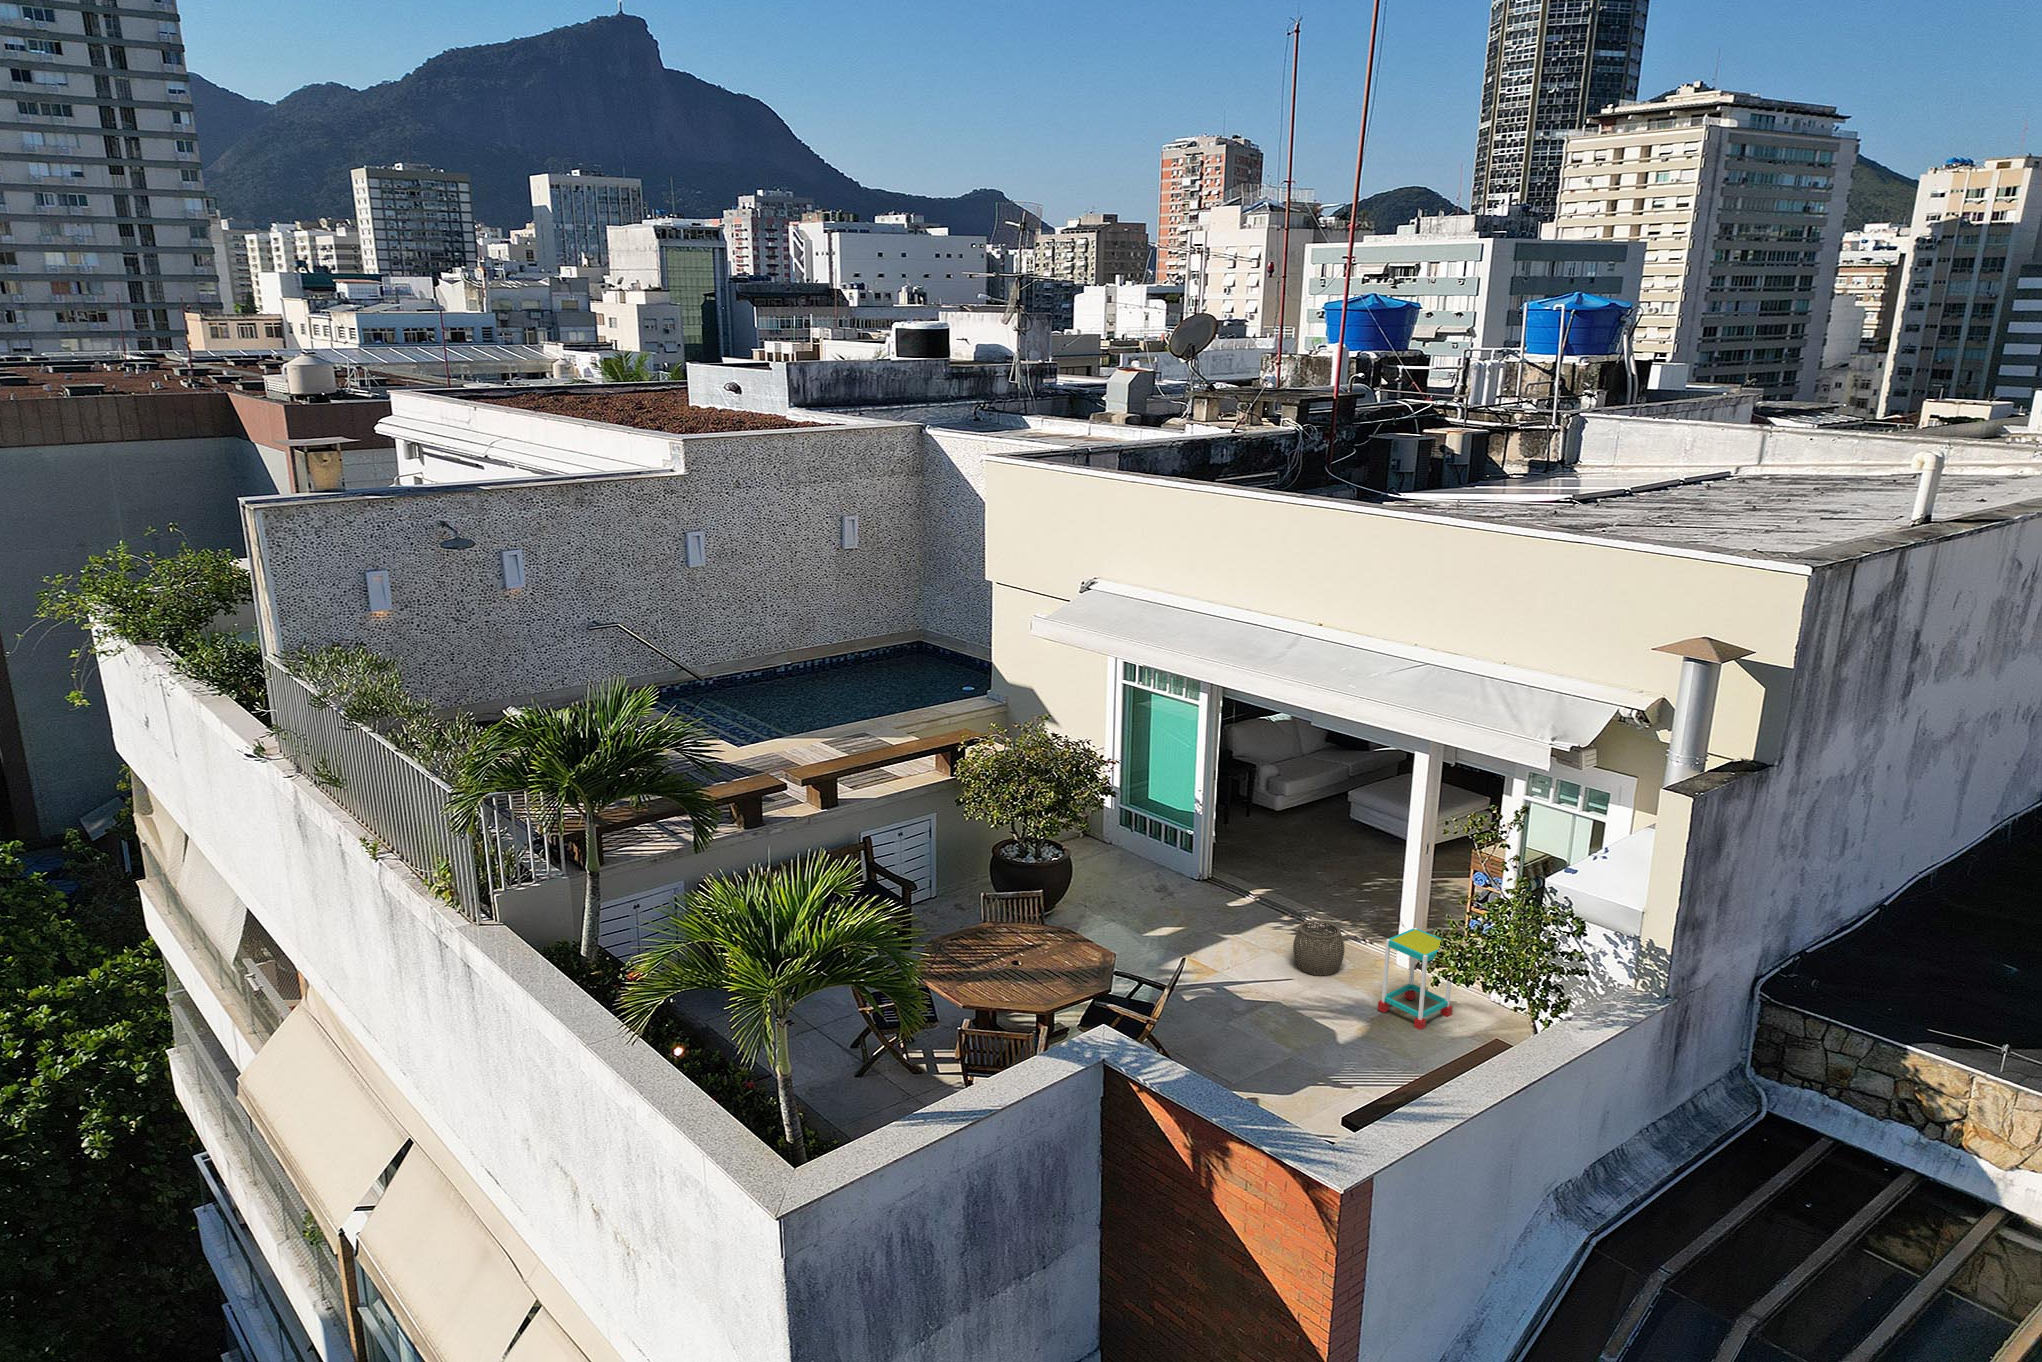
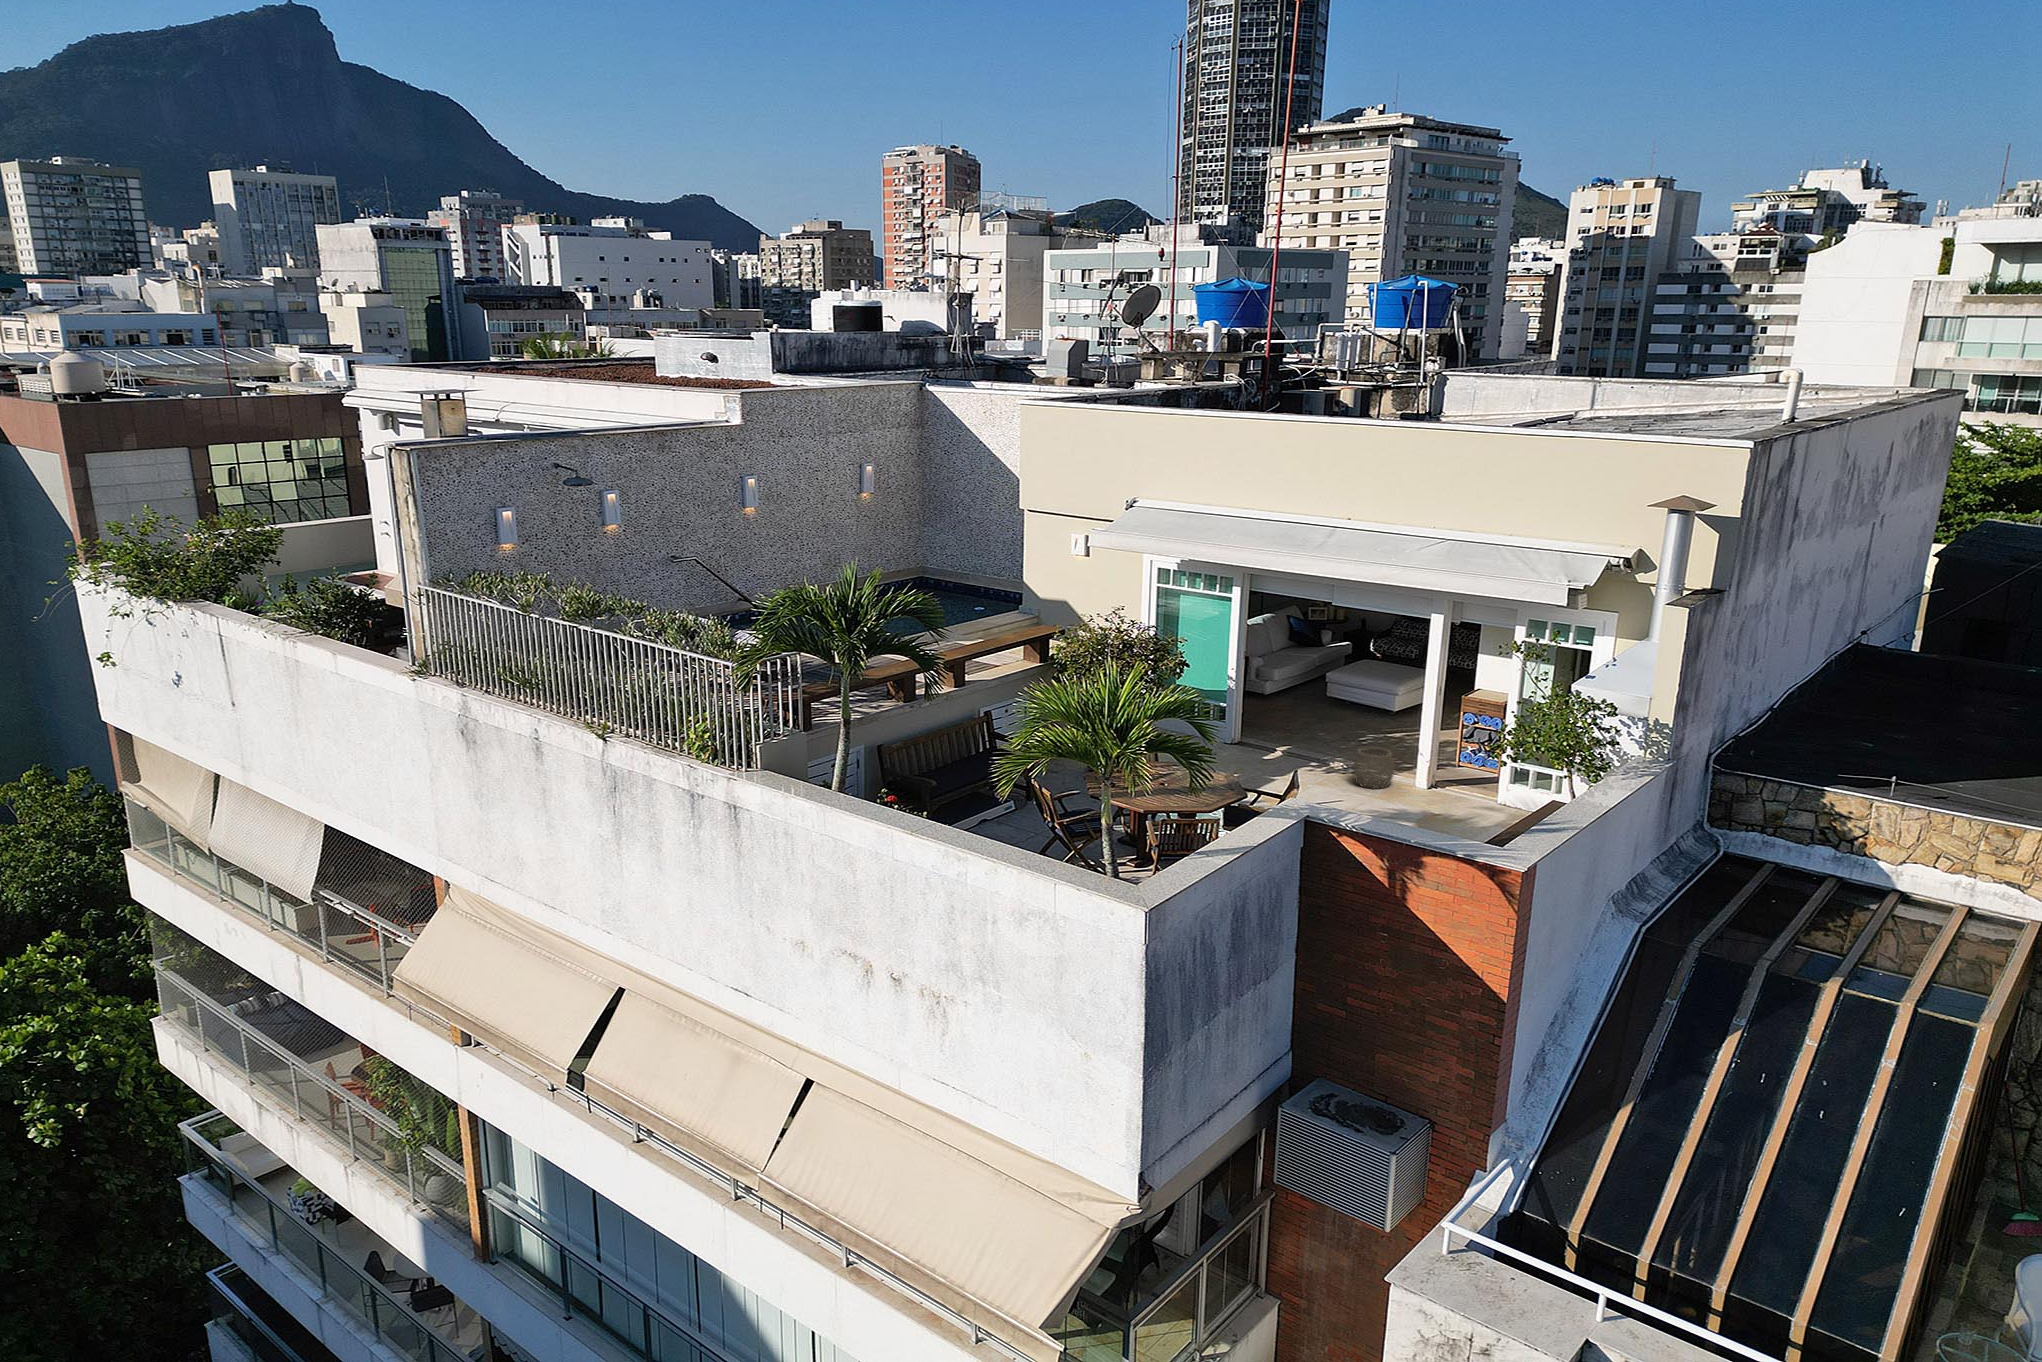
side table: present [1378,928,1453,1030] -> none [1436,739,1494,814]

